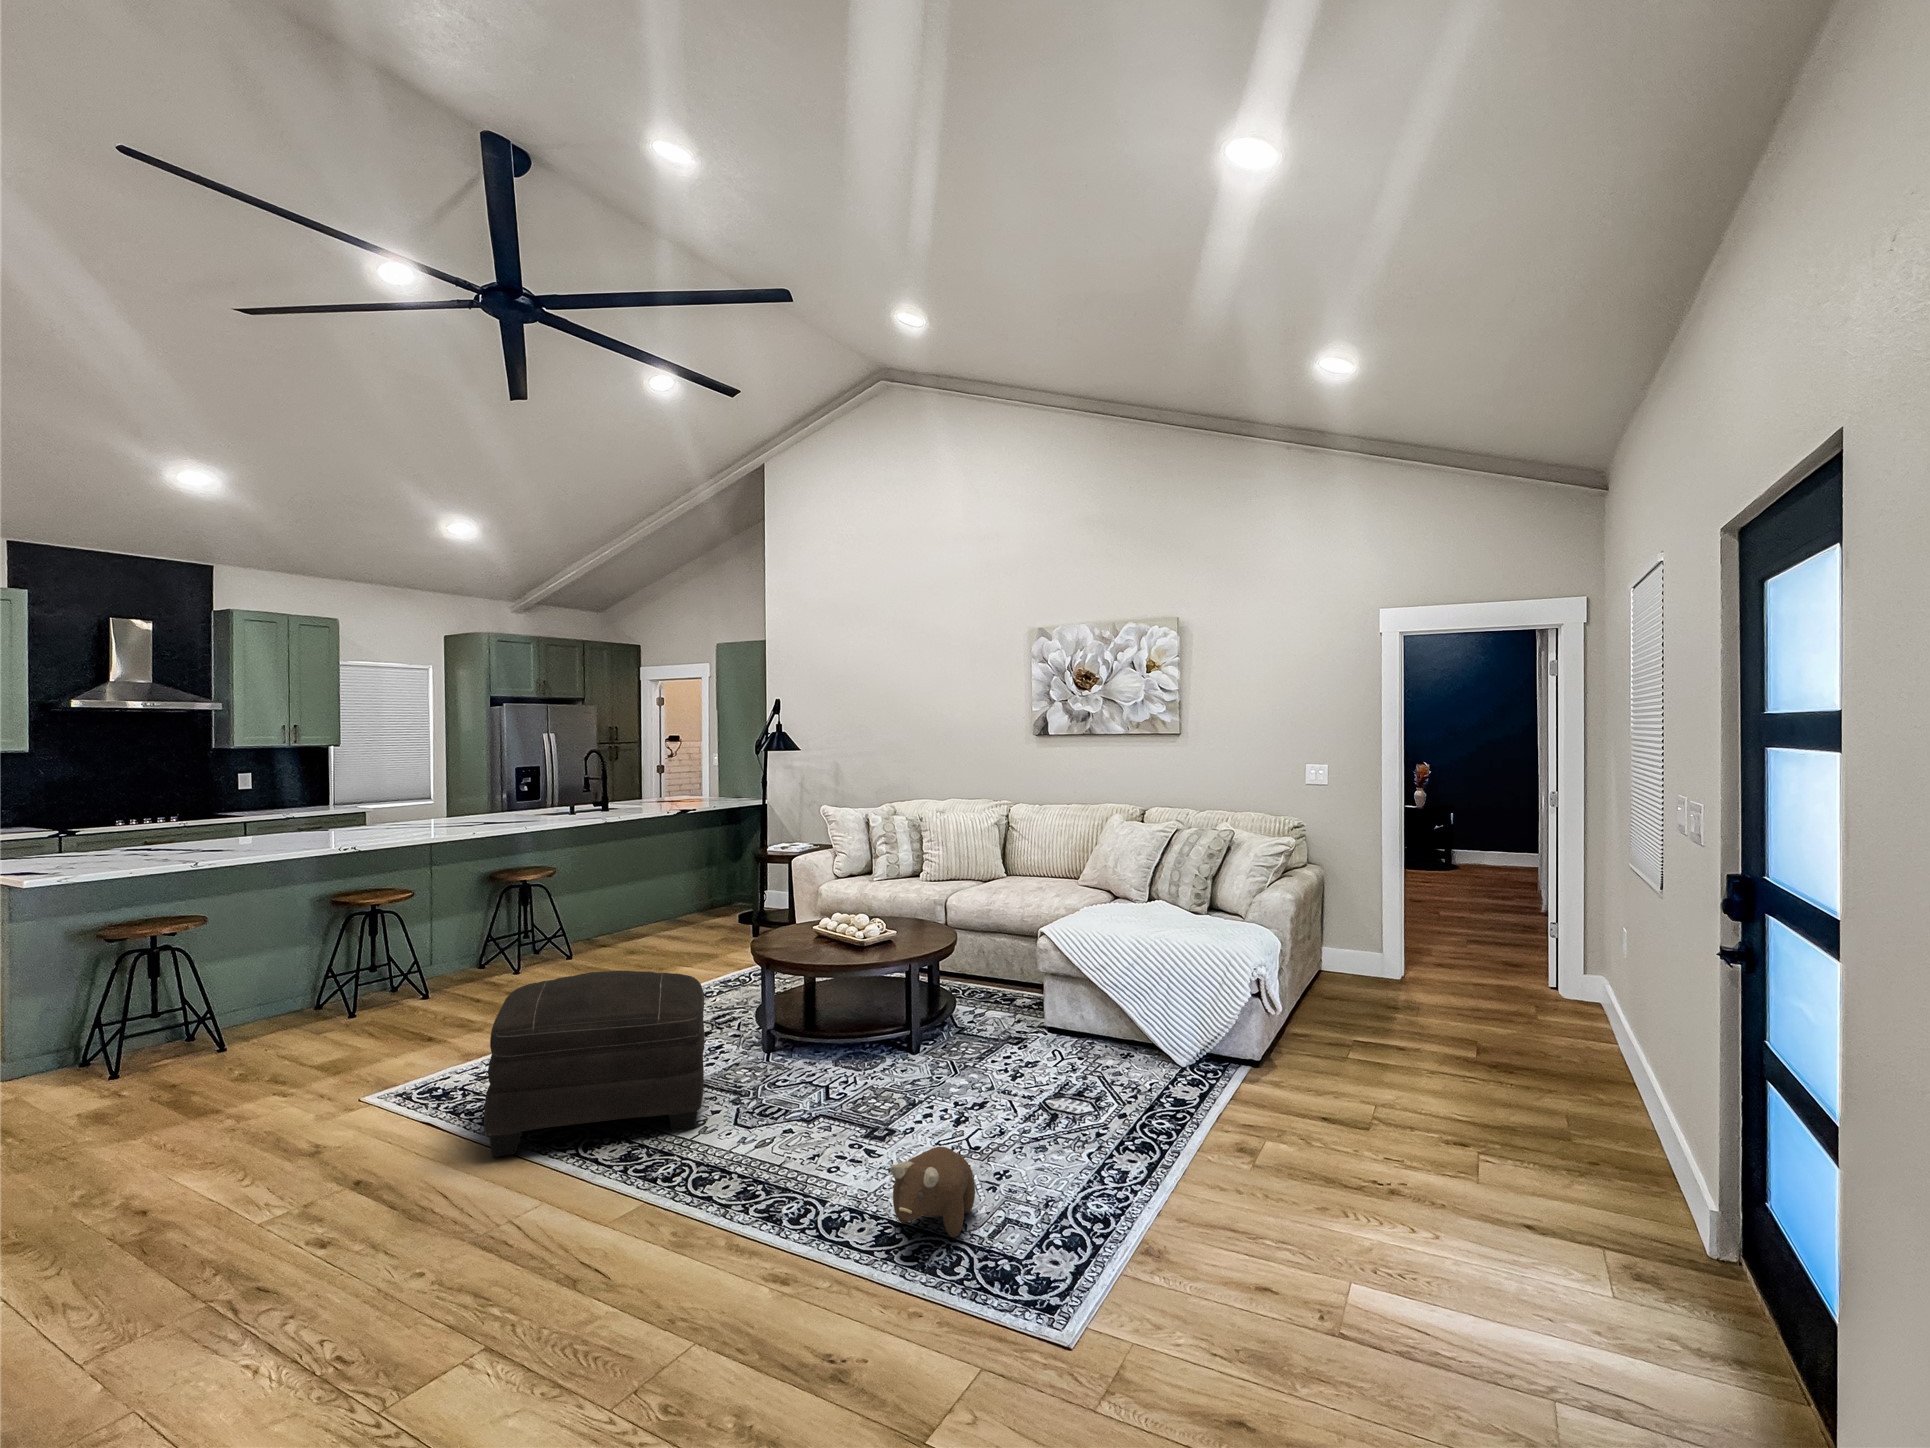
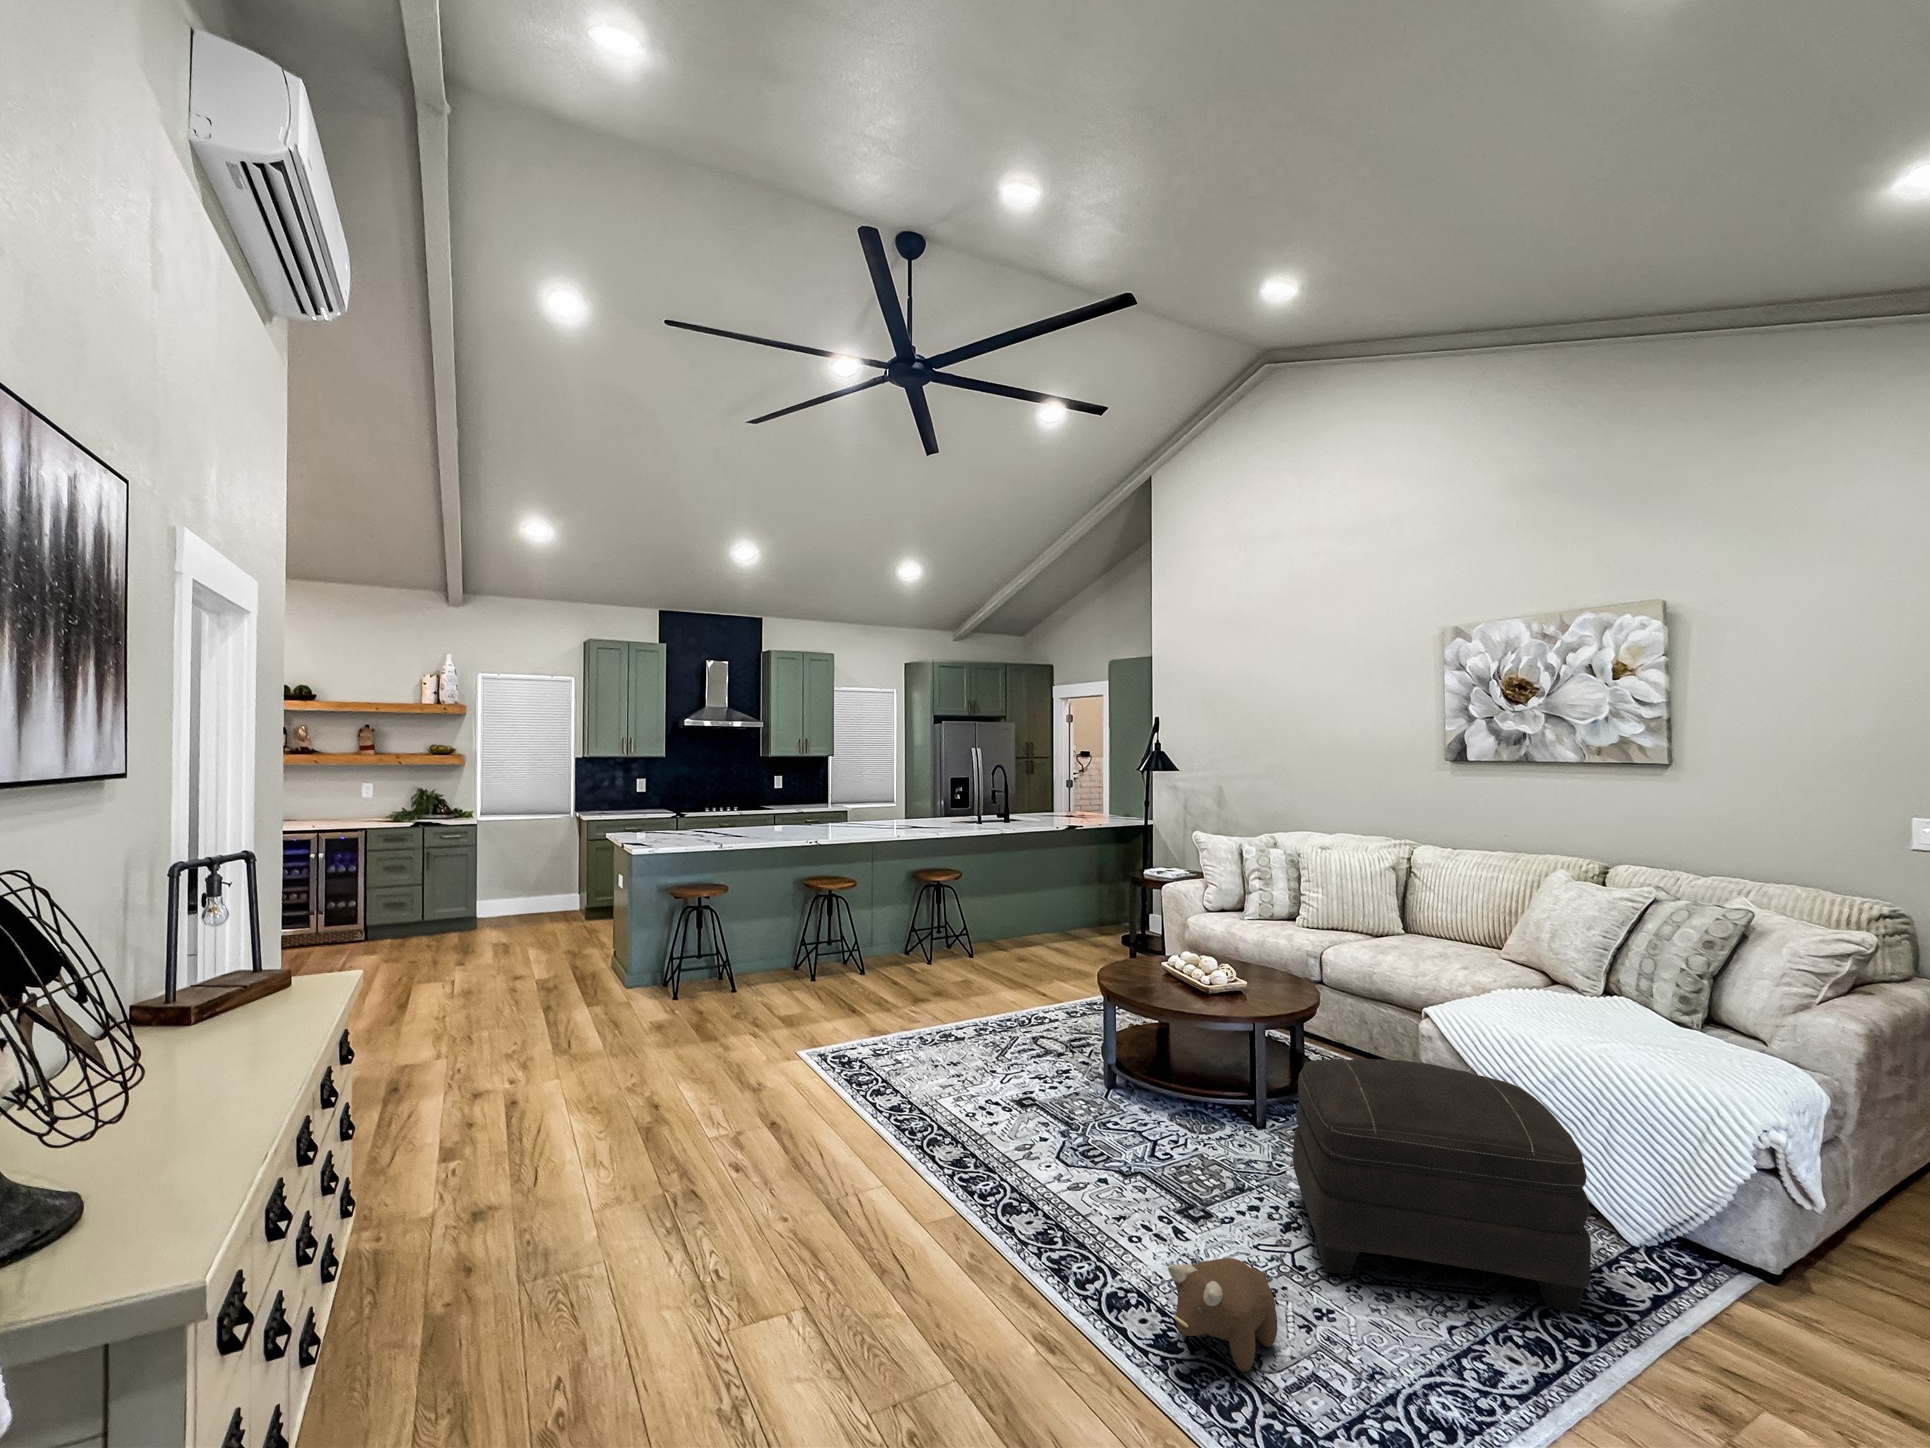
ottoman: present [484,970,705,1157] -> present [1293,1059,1591,1312]

